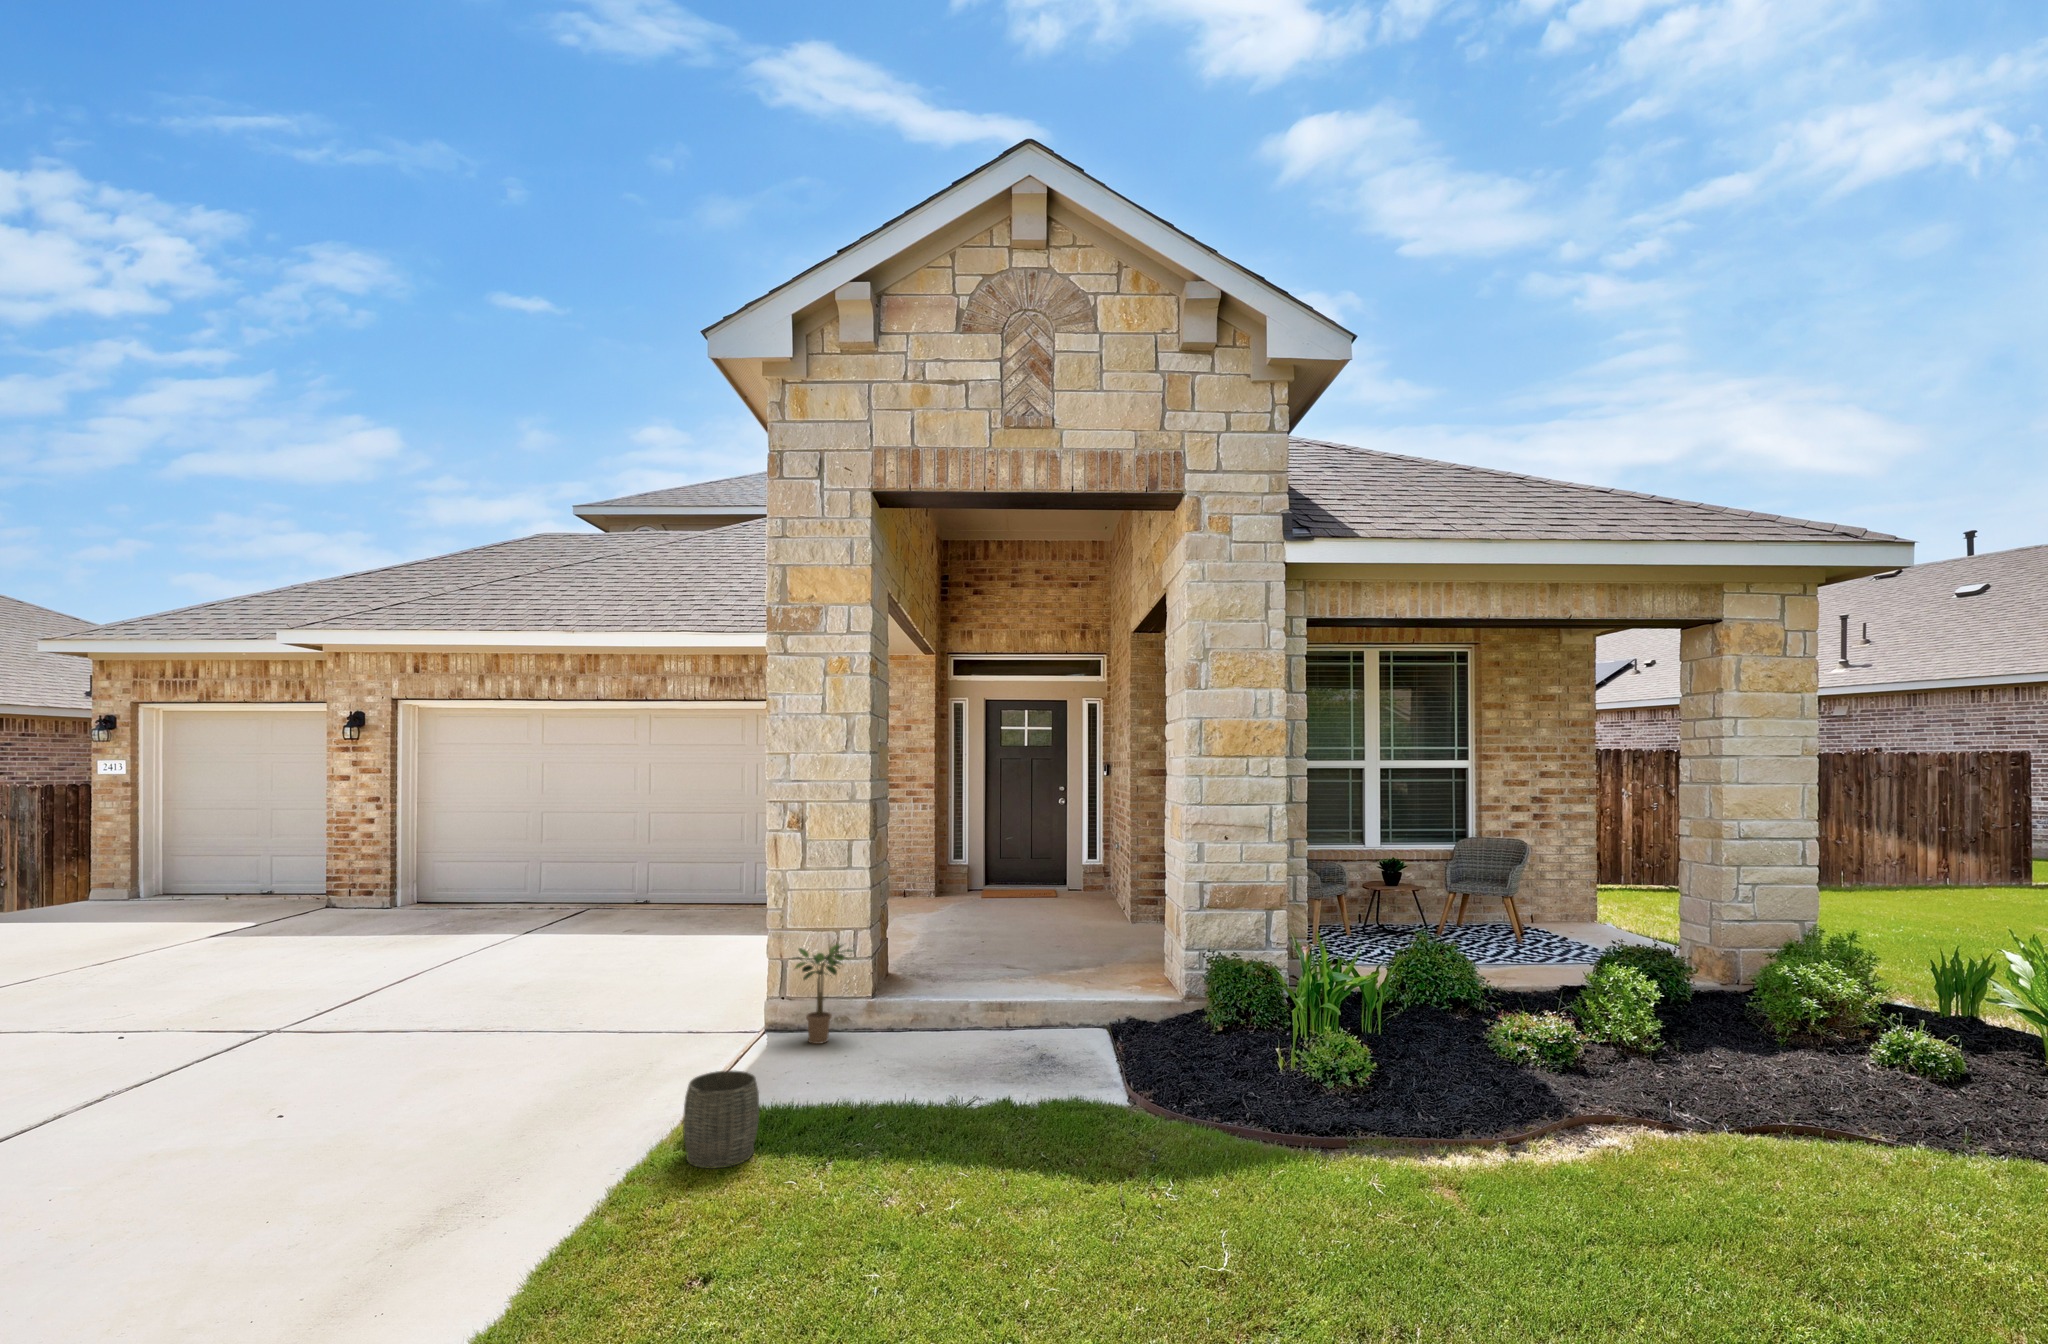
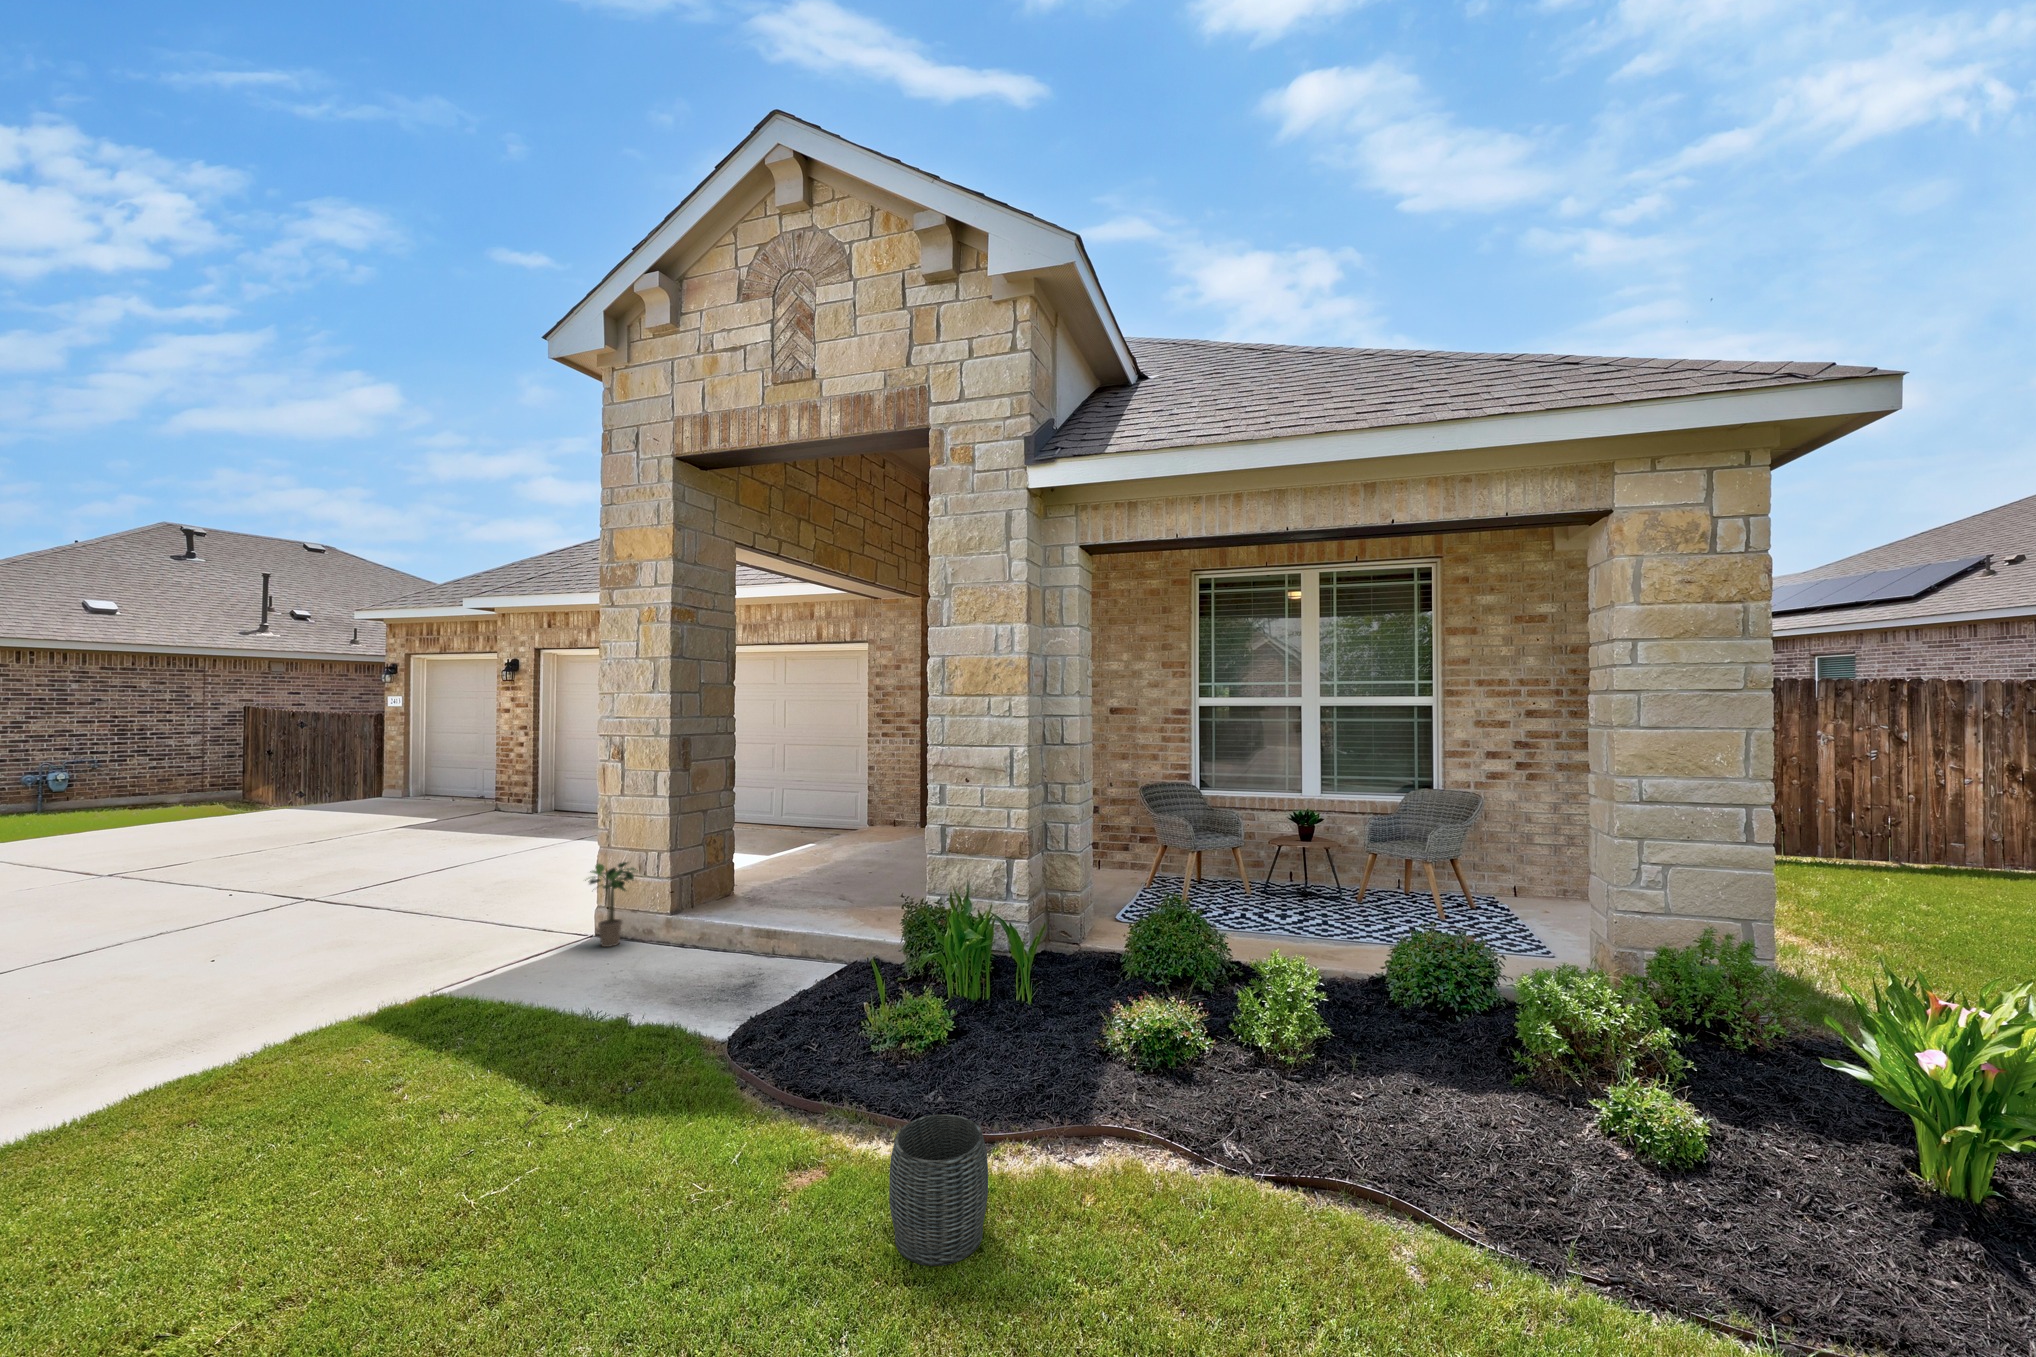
woven basket: present [683,1070,759,1169] -> present [889,1114,988,1266]

